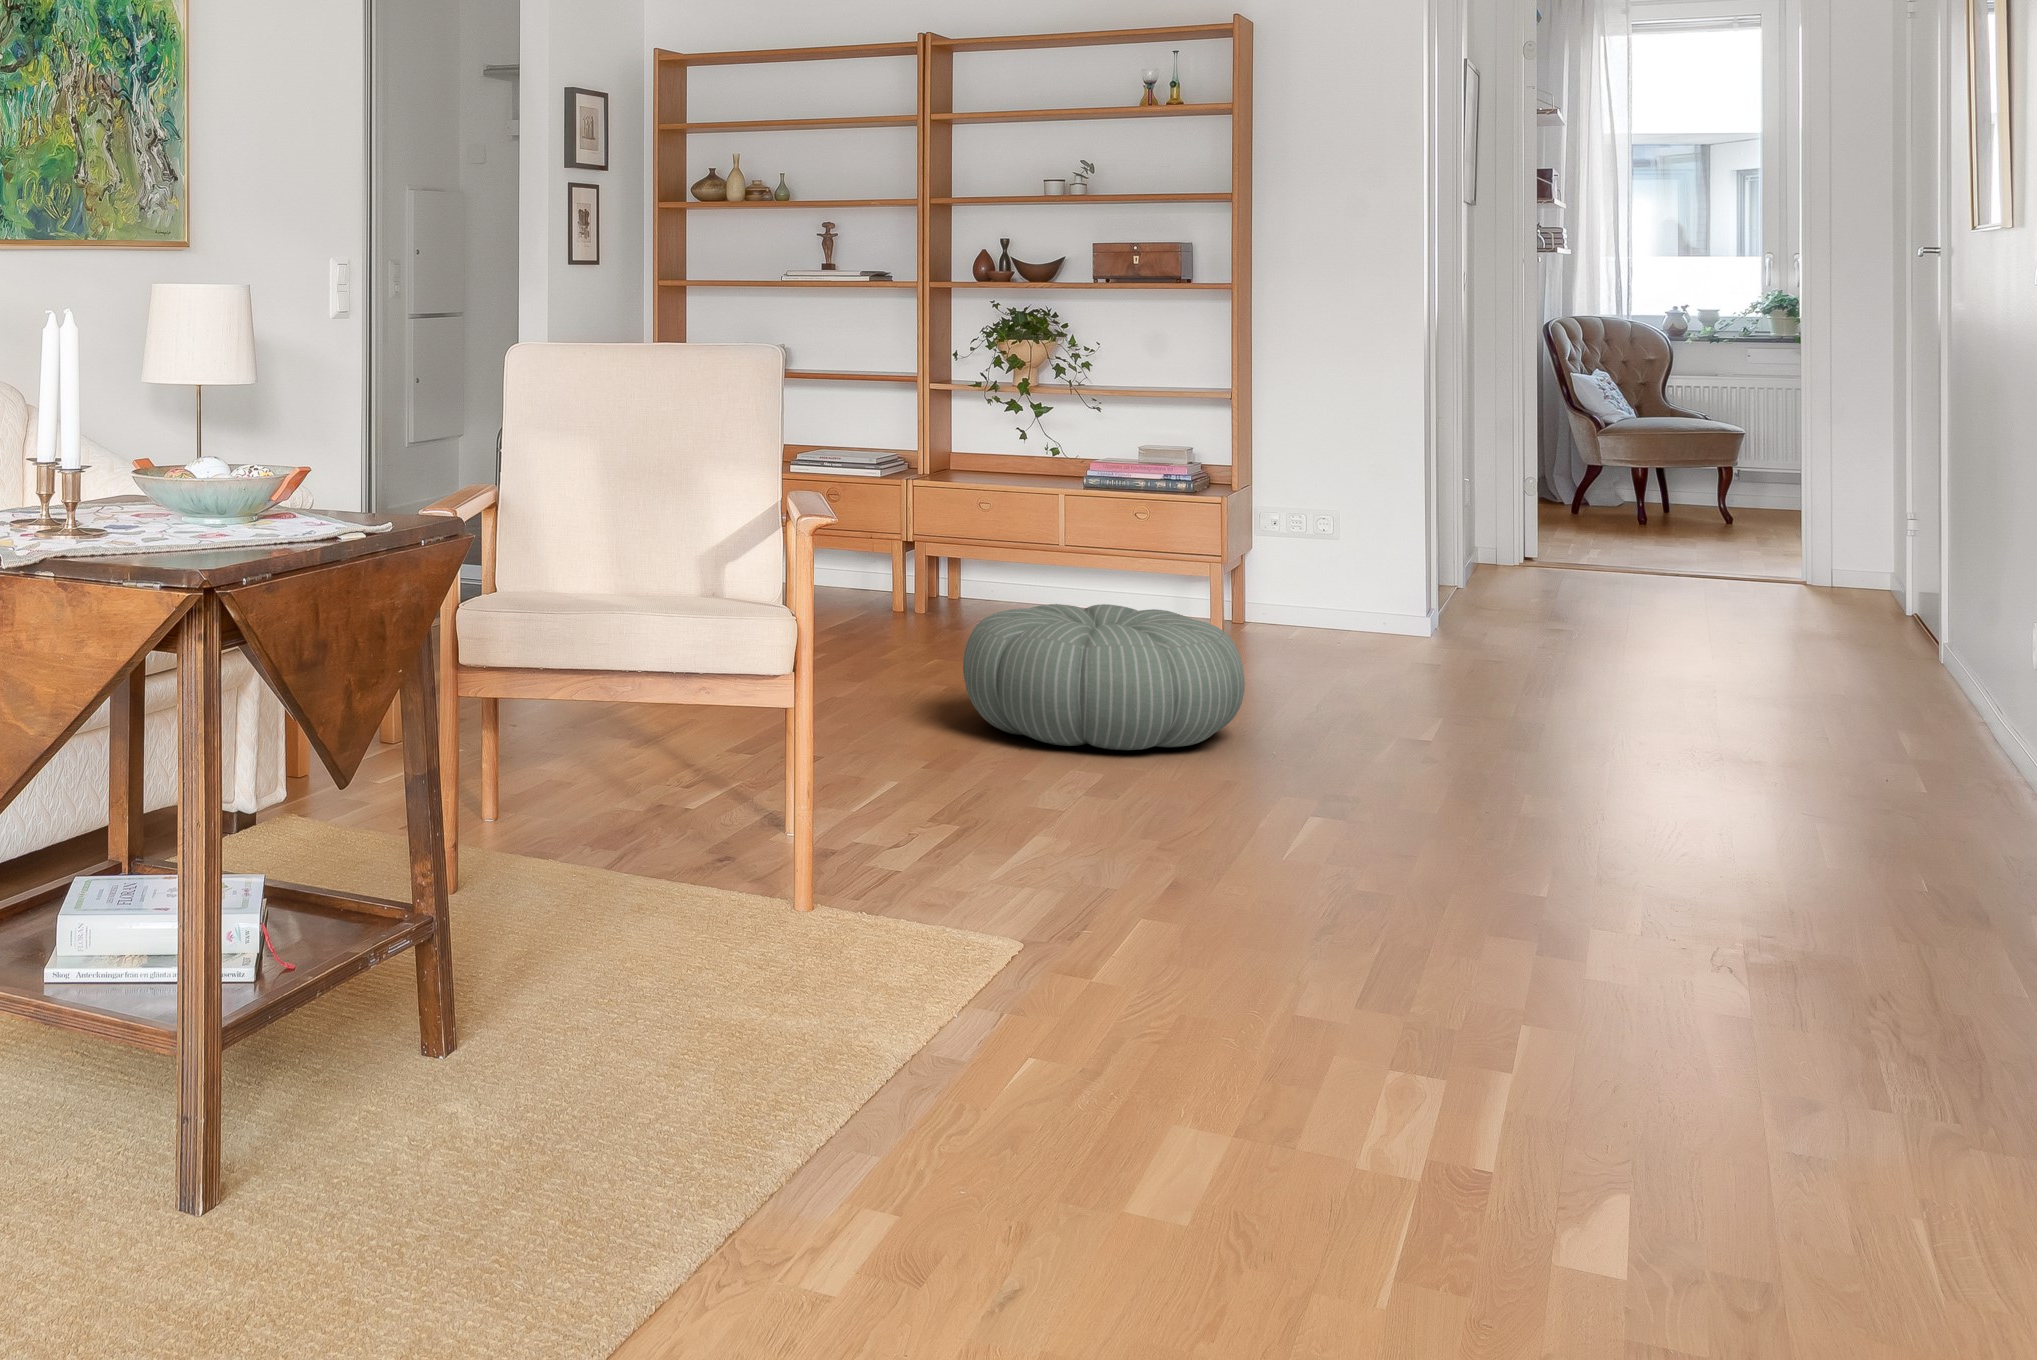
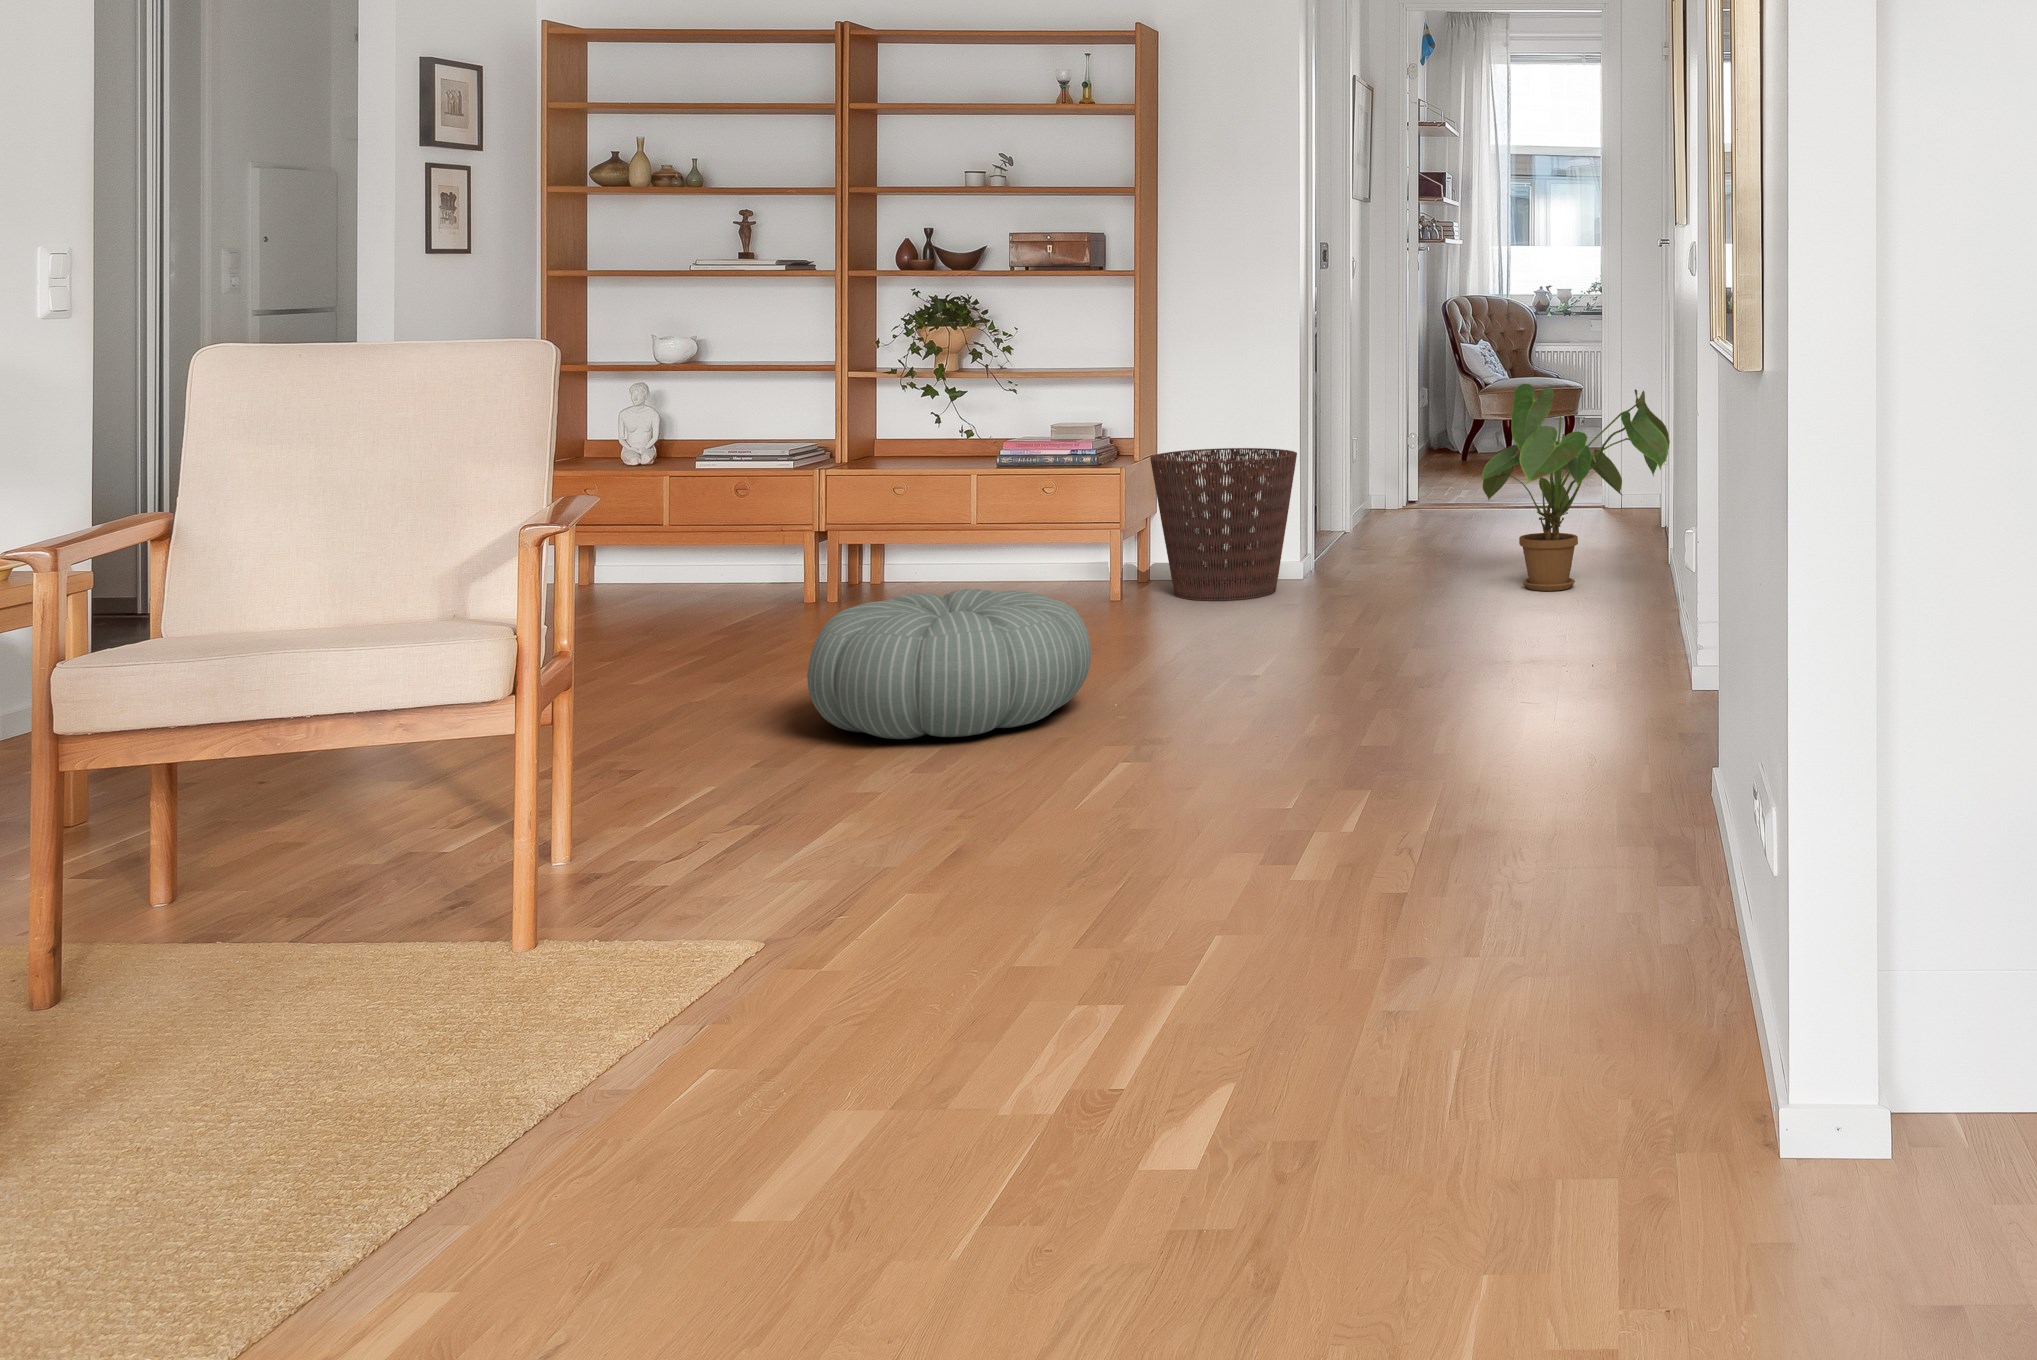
house plant: none [1659,421,1942,672] -> present [1479,384,1670,591]
basket: none [1253,480,1426,647] -> present [1150,448,1297,600]

